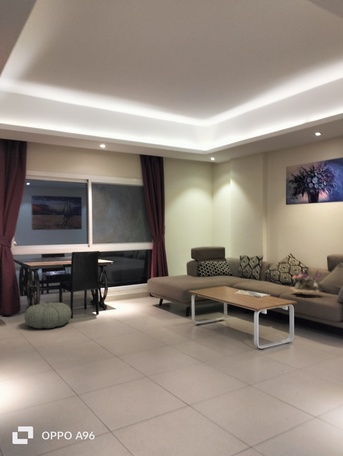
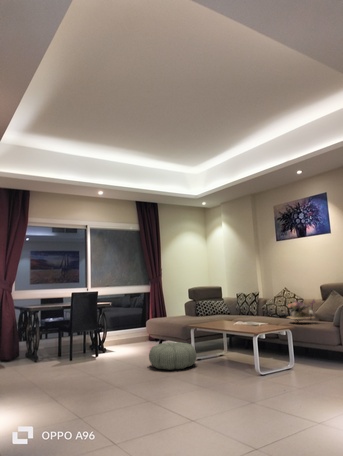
pouf: present [25,302,71,329] -> present [149,342,196,370]

